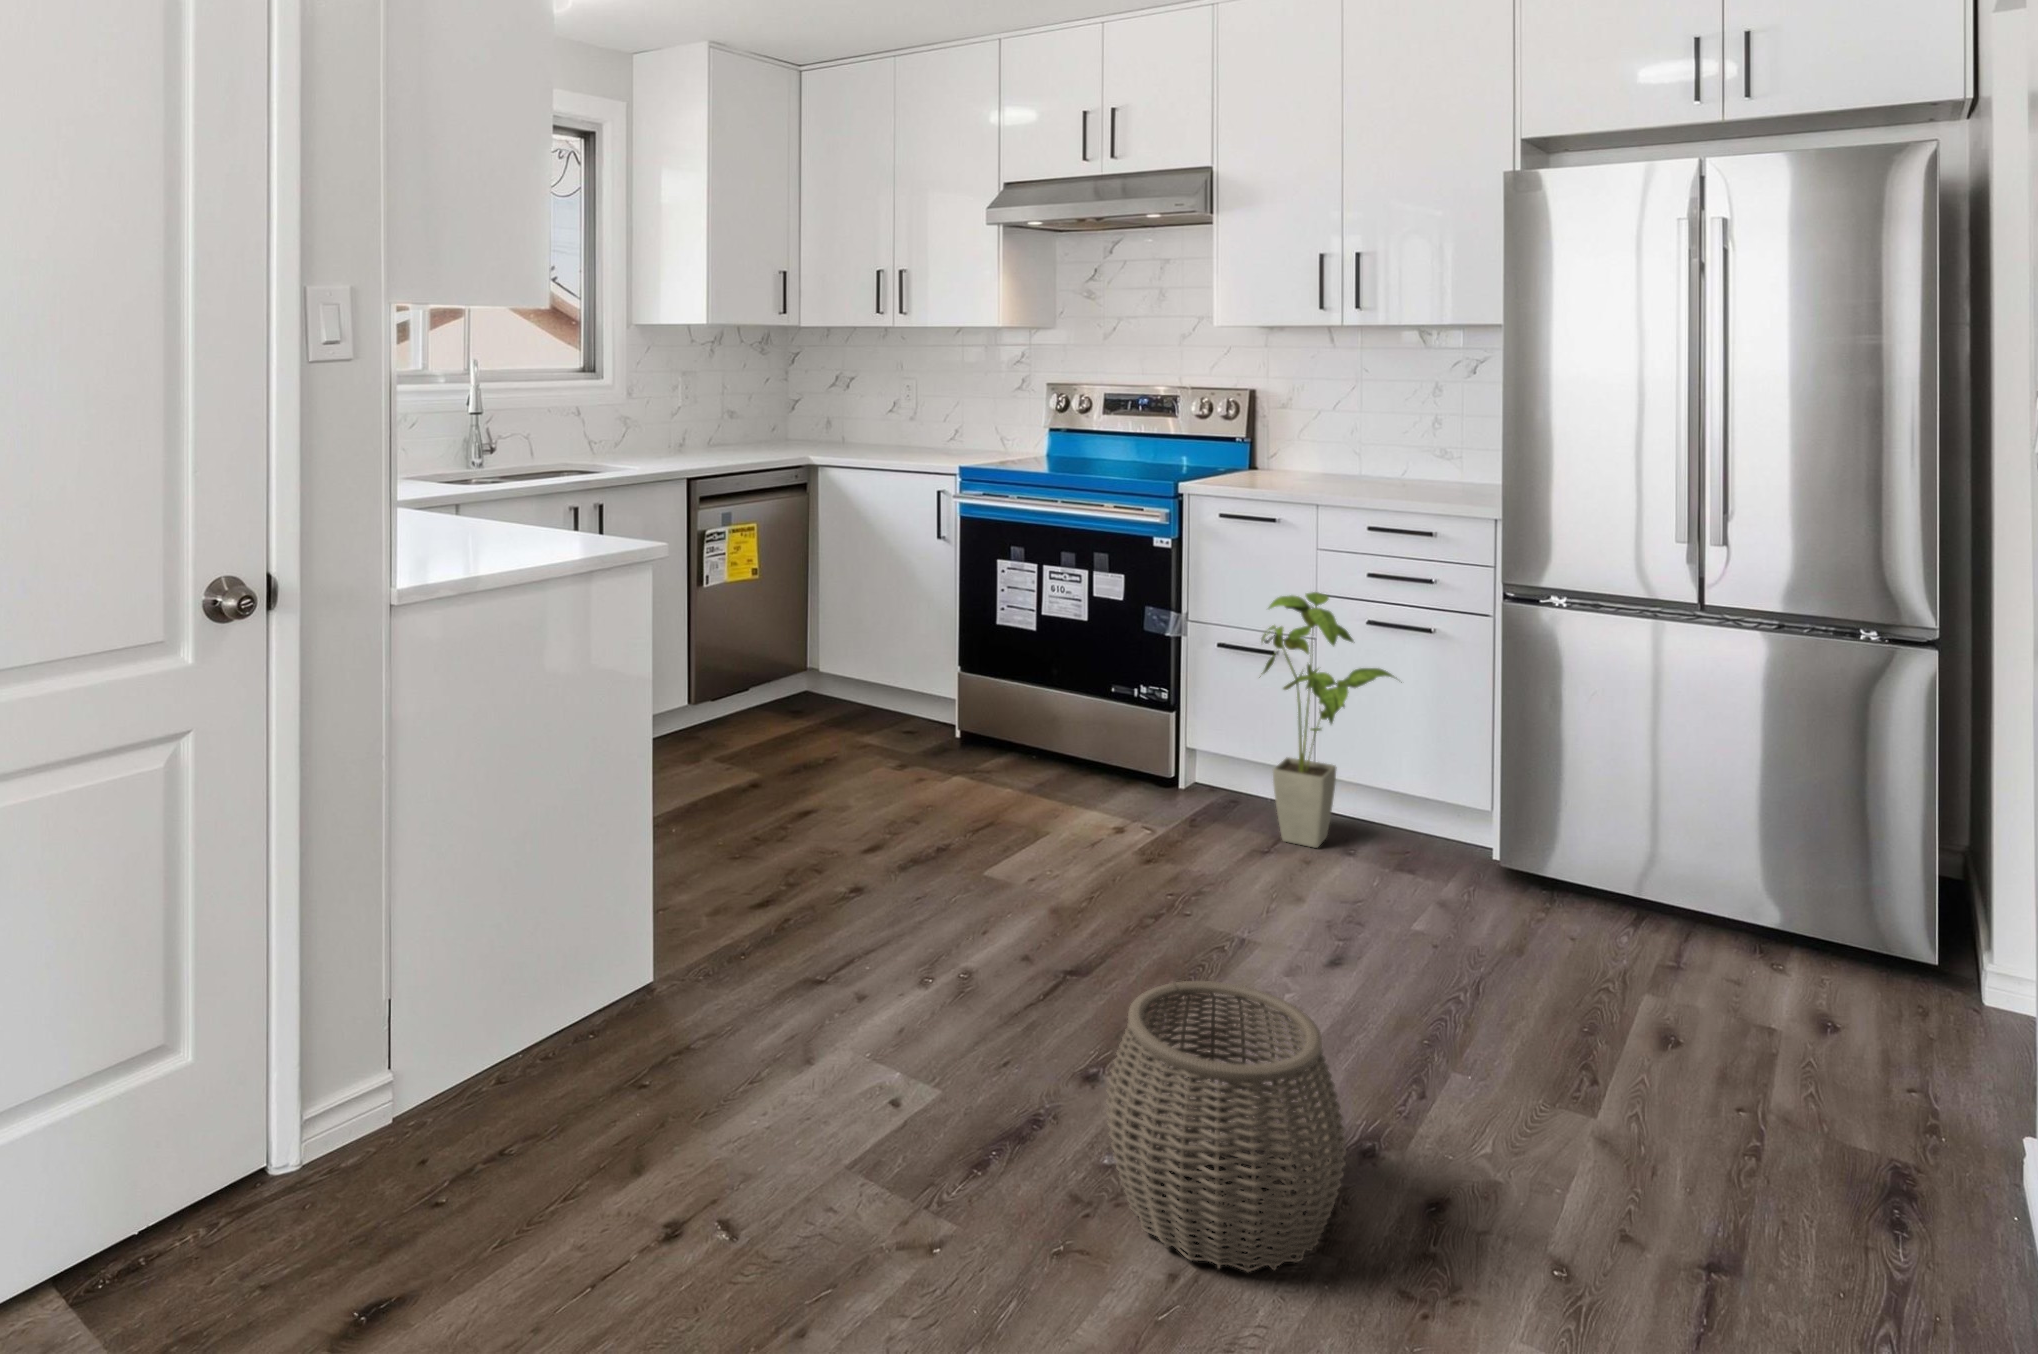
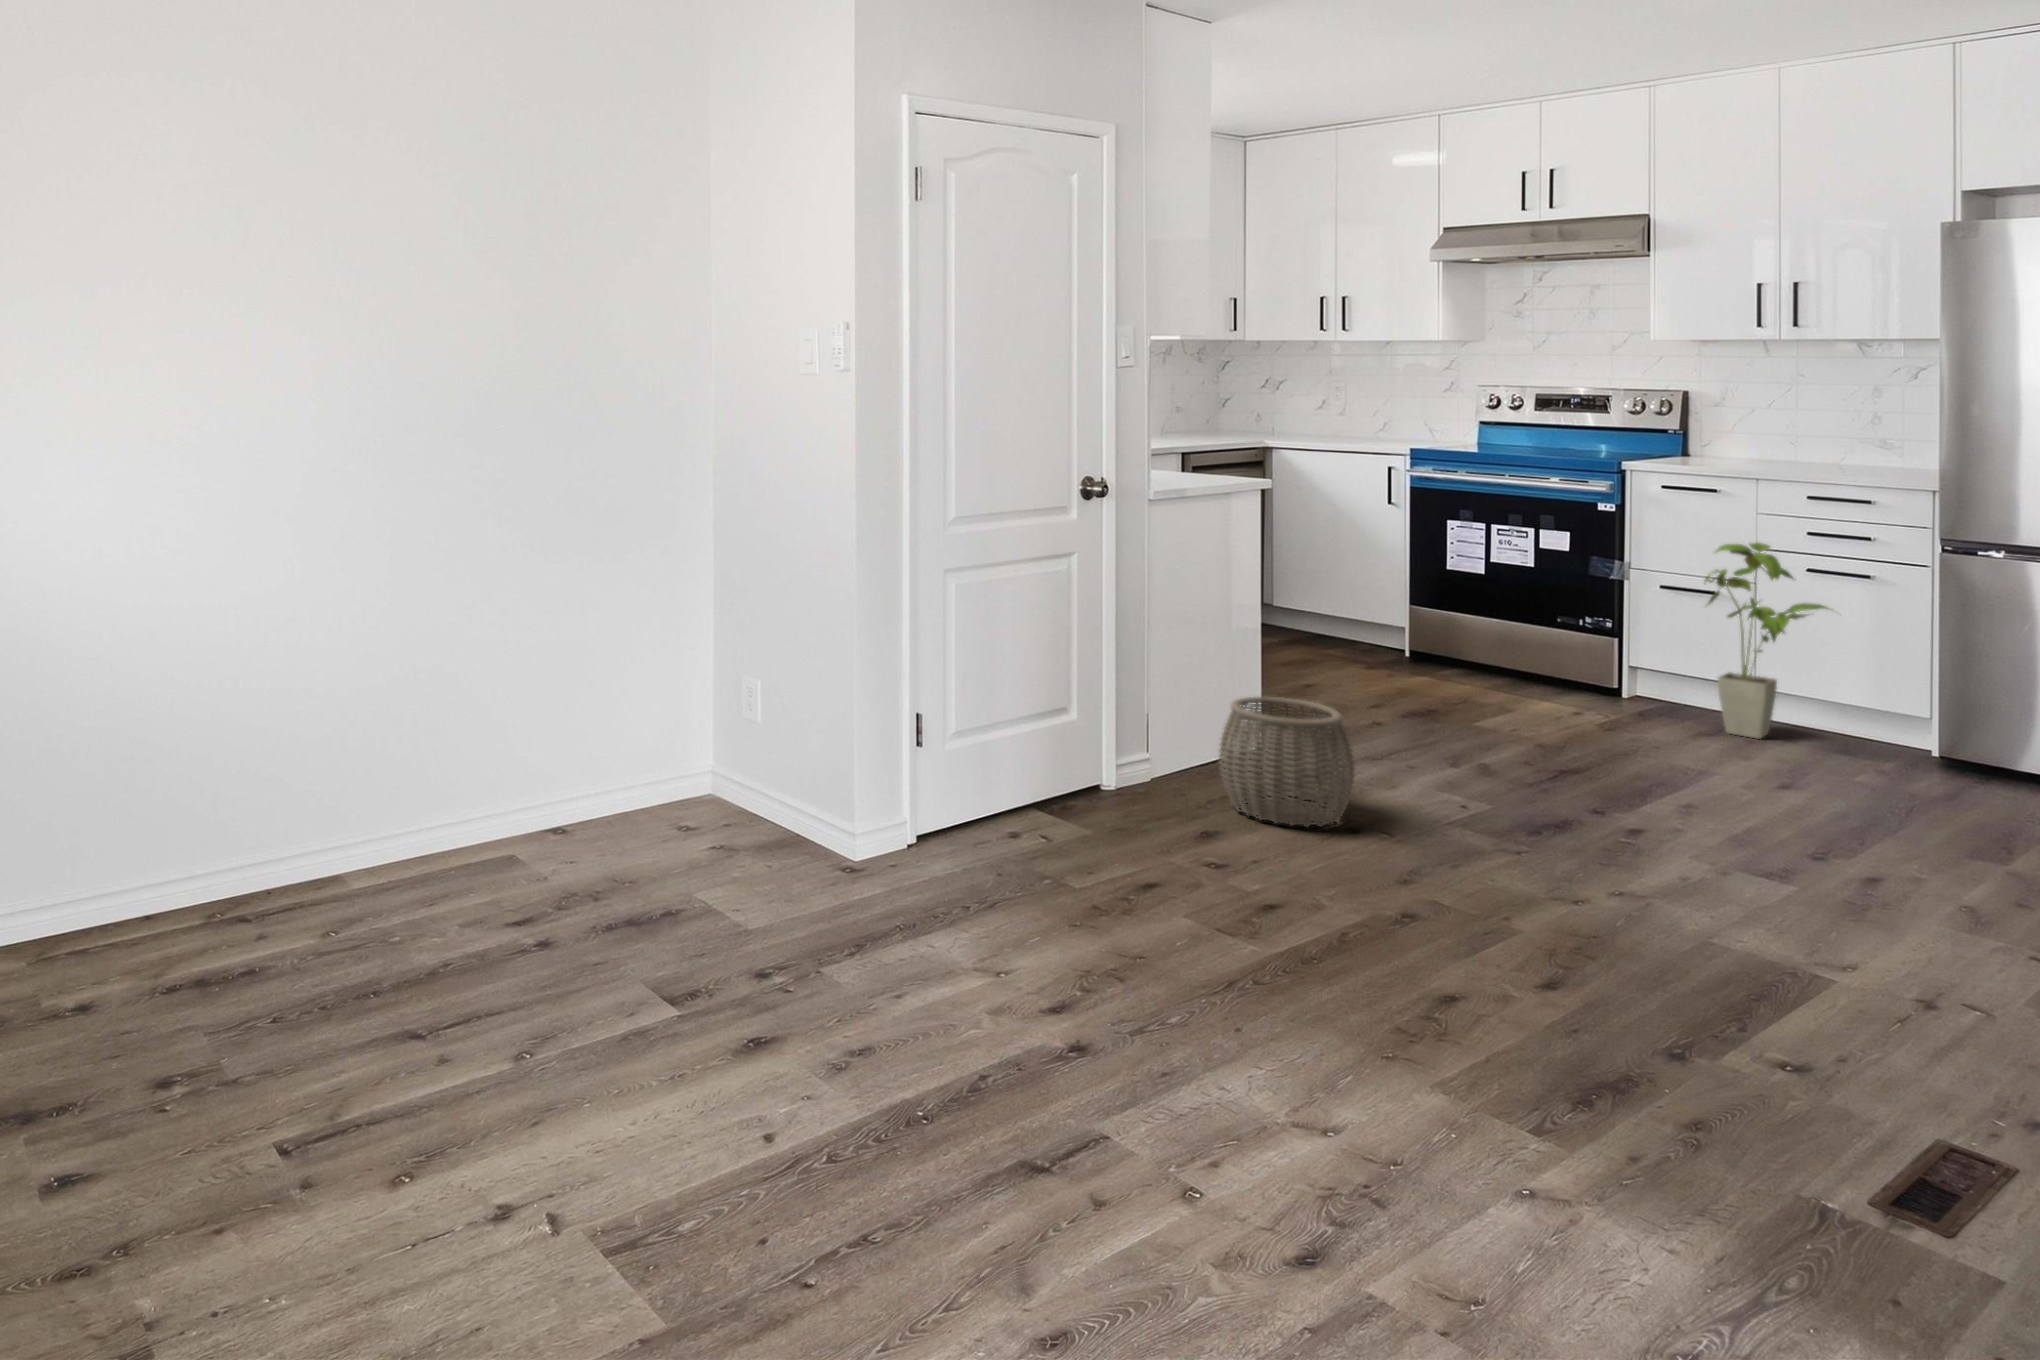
woven basket: present [1106,981,1347,1272] -> present [1219,697,1355,827]

